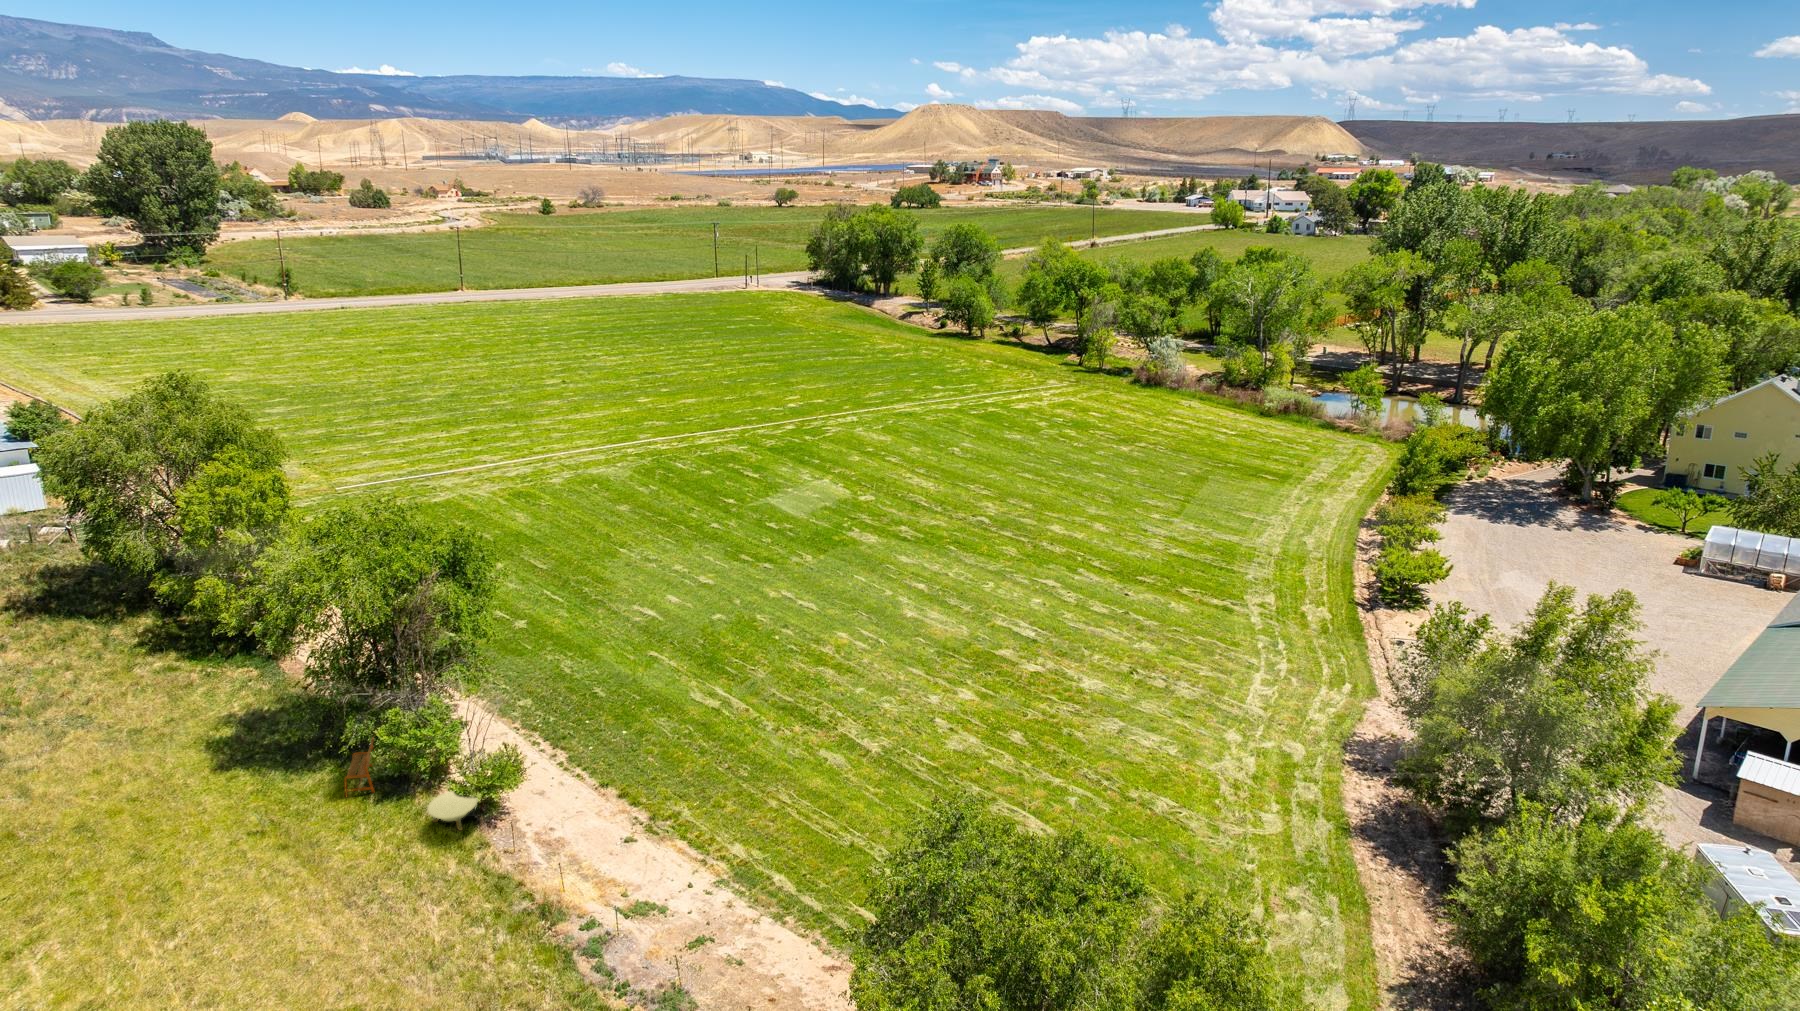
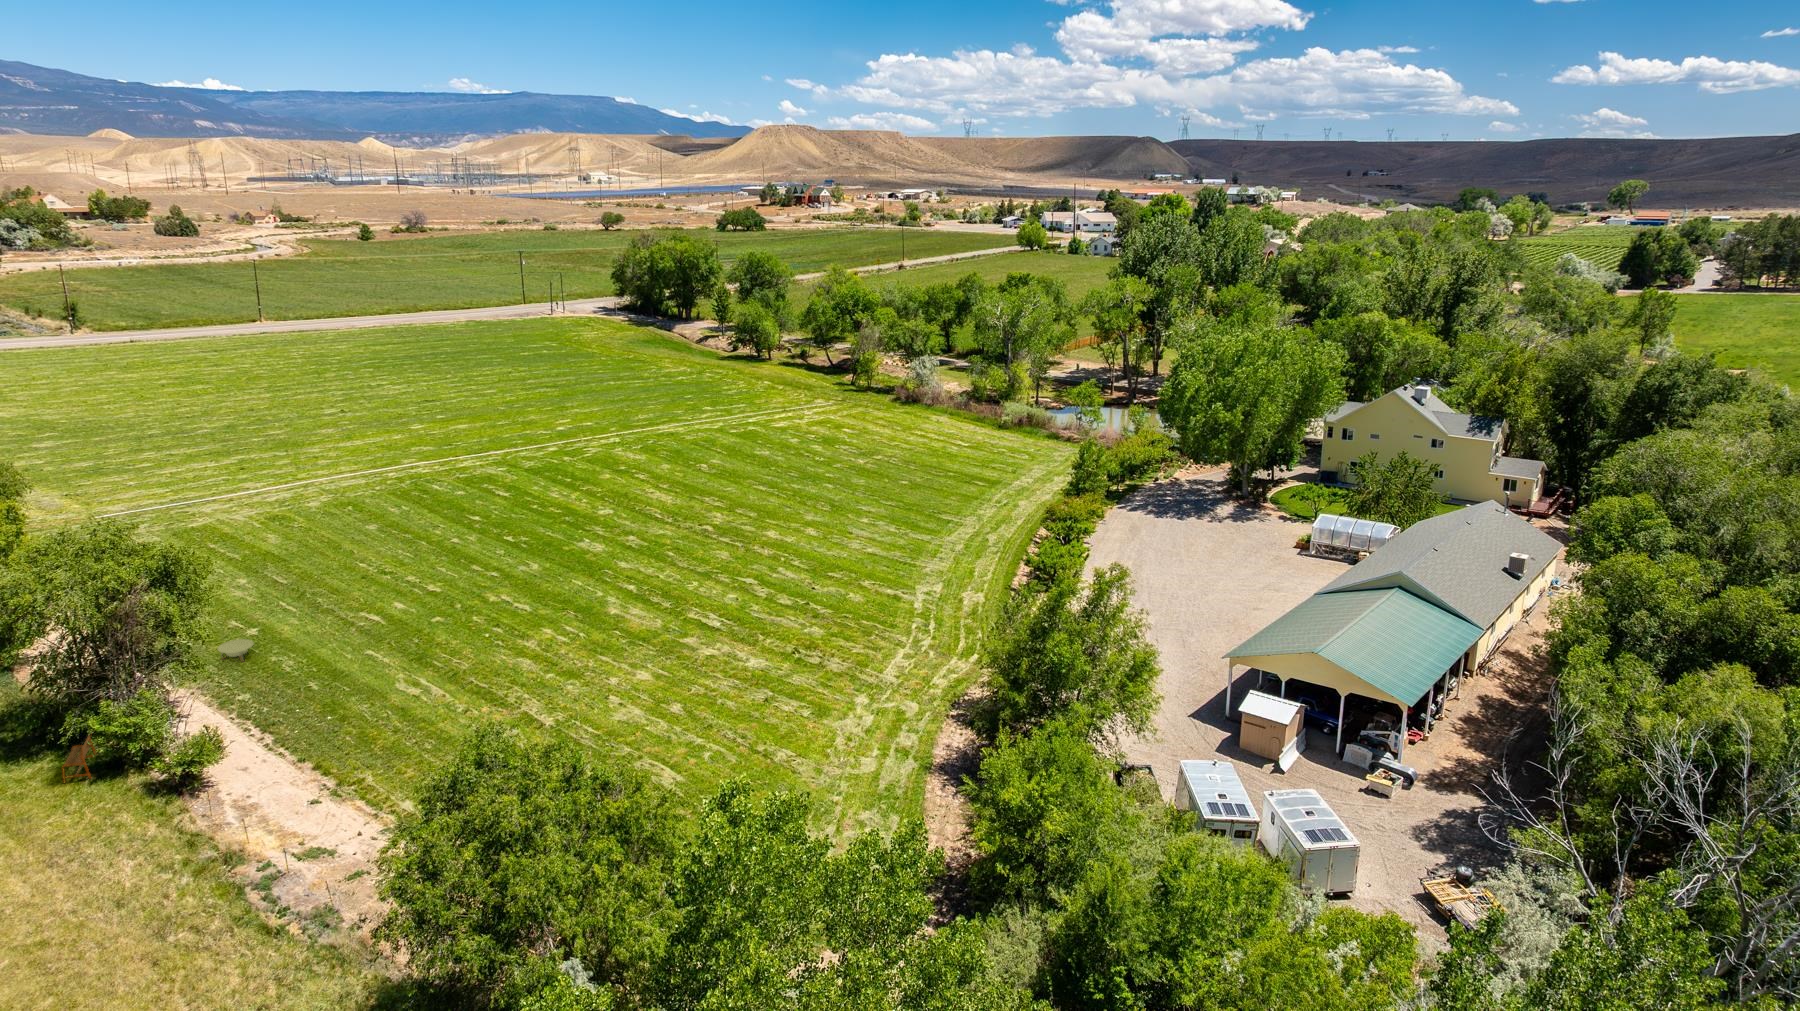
round table: present [428,791,478,830] -> present [218,639,254,662]

